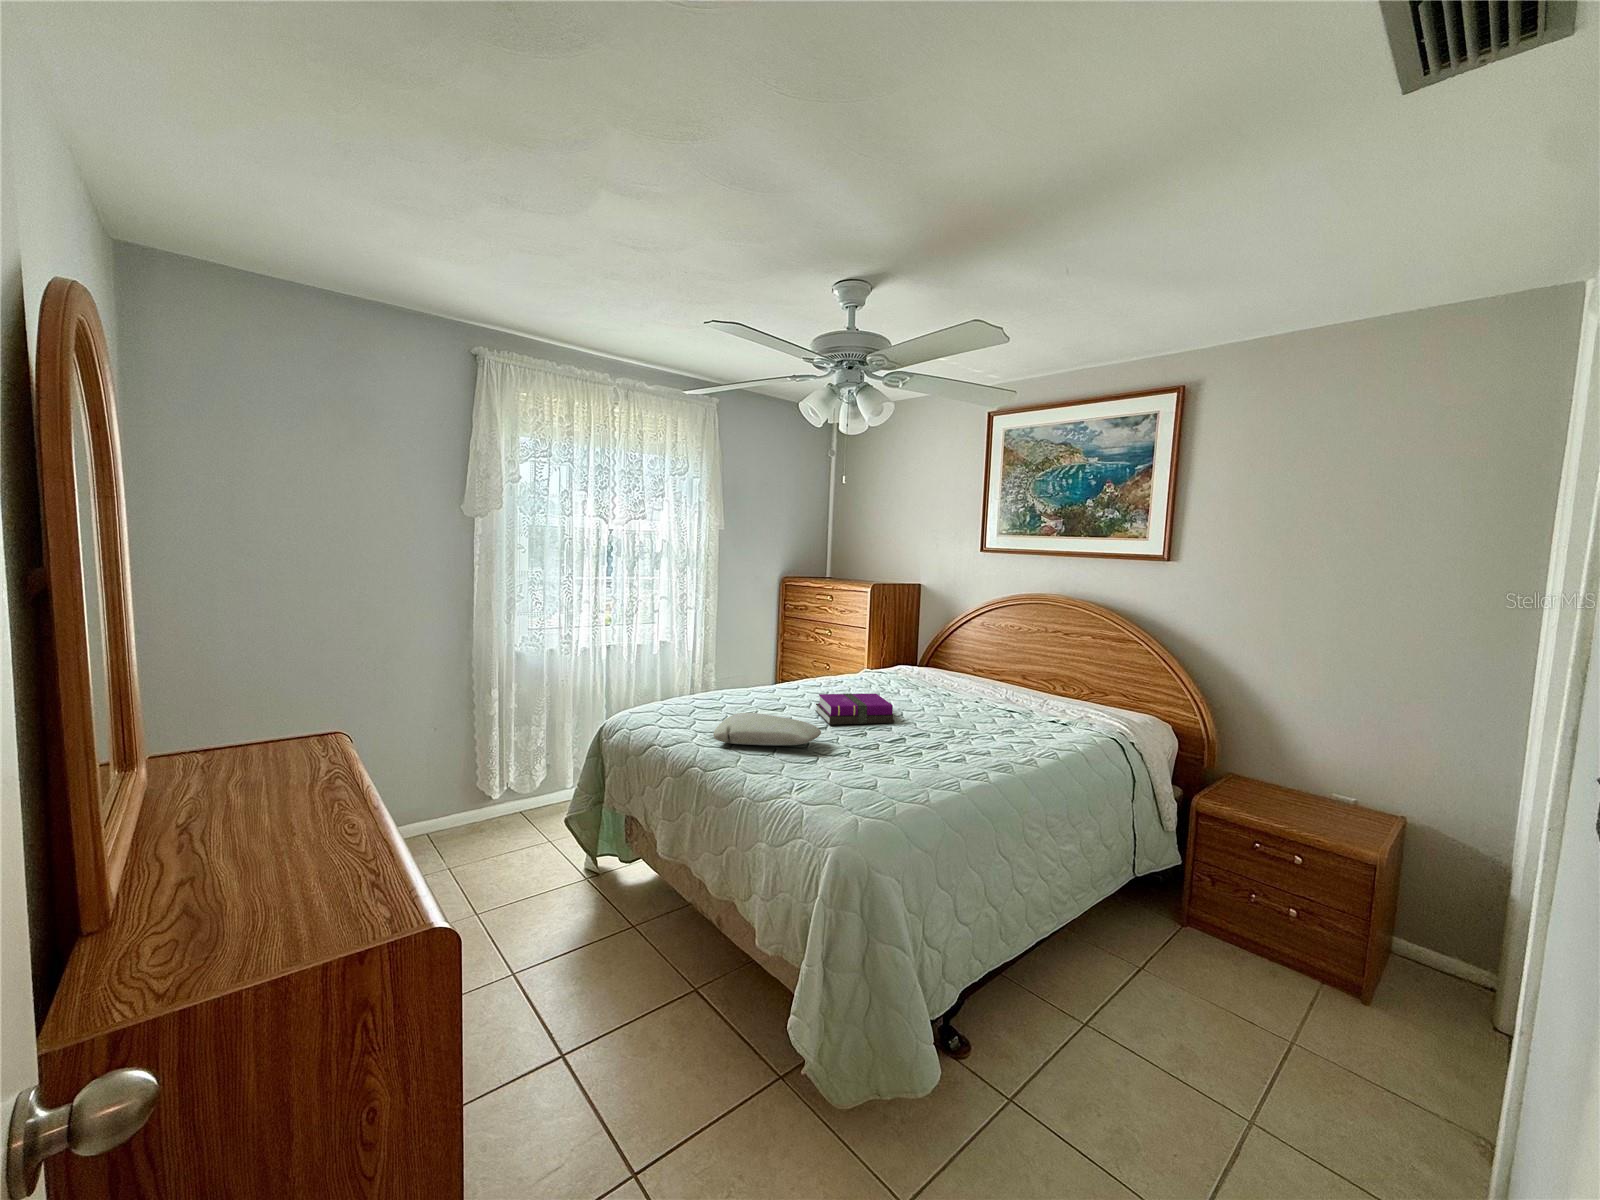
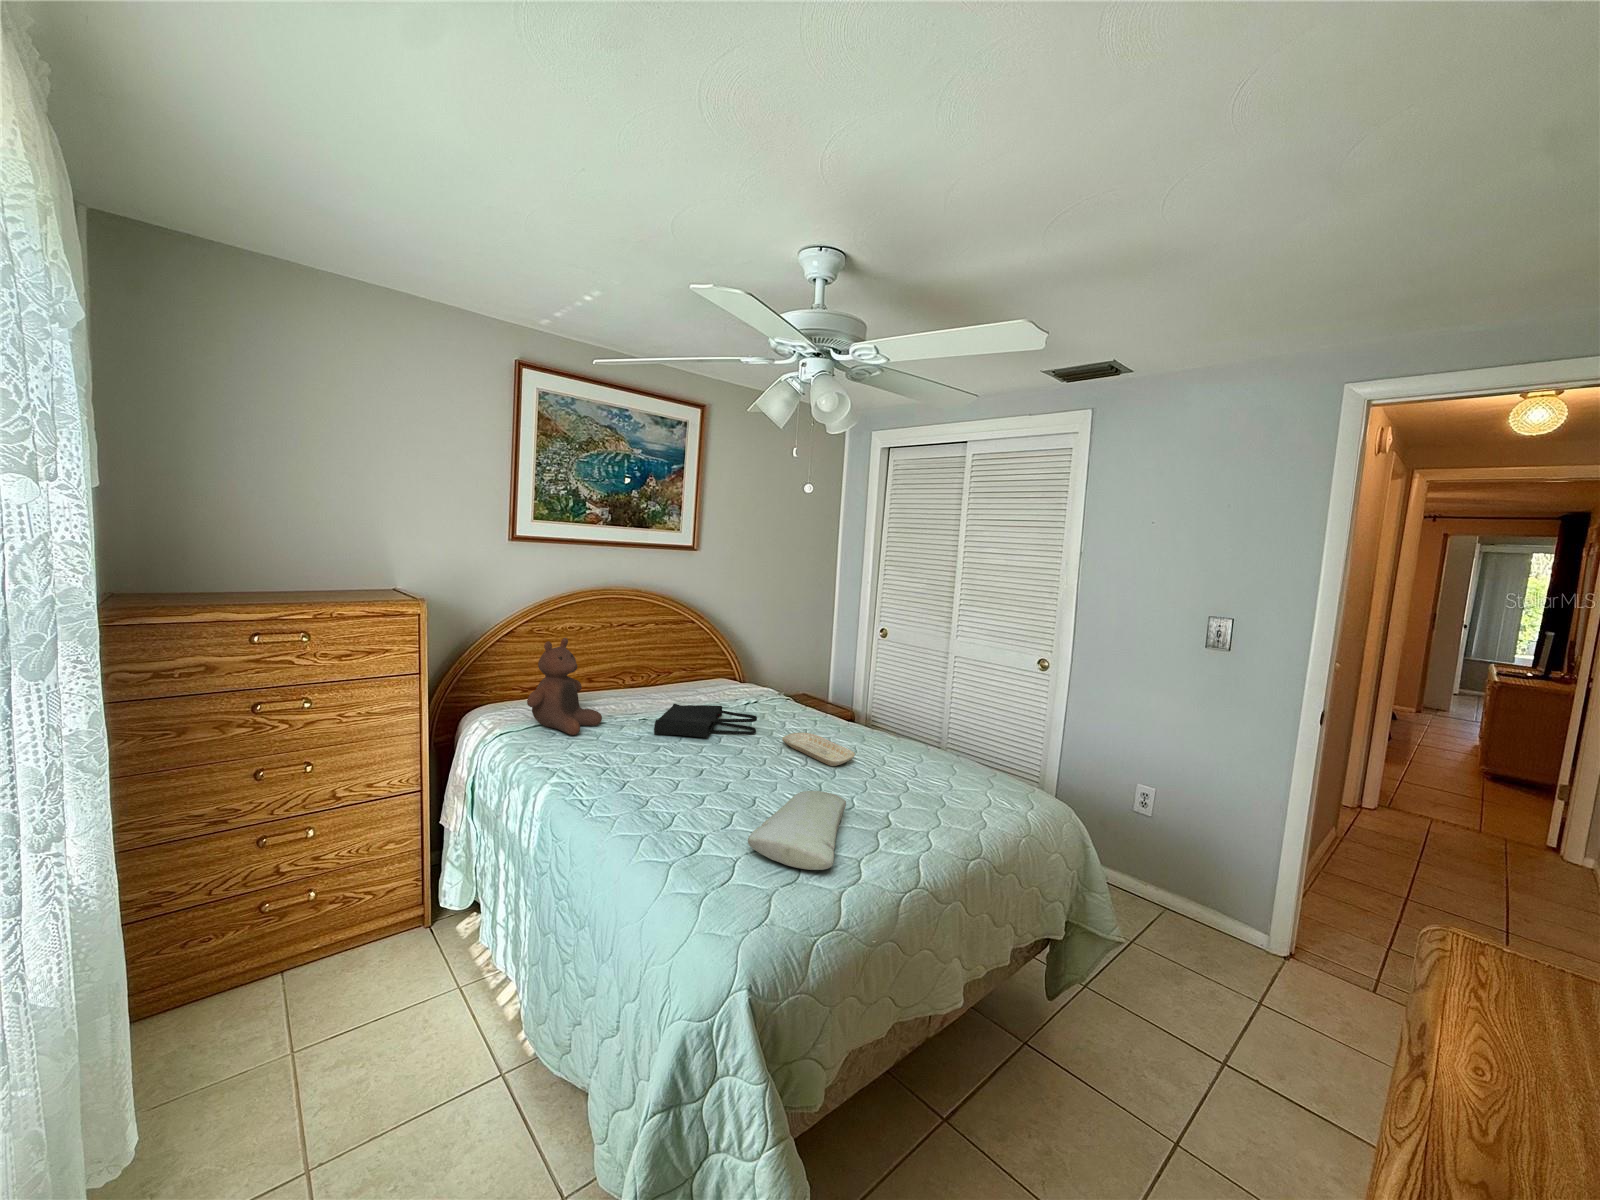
stuffed bear: none [896,618,952,691] -> present [527,638,602,735]
tote bag: none [933,692,1006,731] -> present [654,704,757,738]
notebook: present [816,693,895,725] -> none [661,744,734,799]
tray: none [913,732,988,761] -> present [782,733,855,766]

